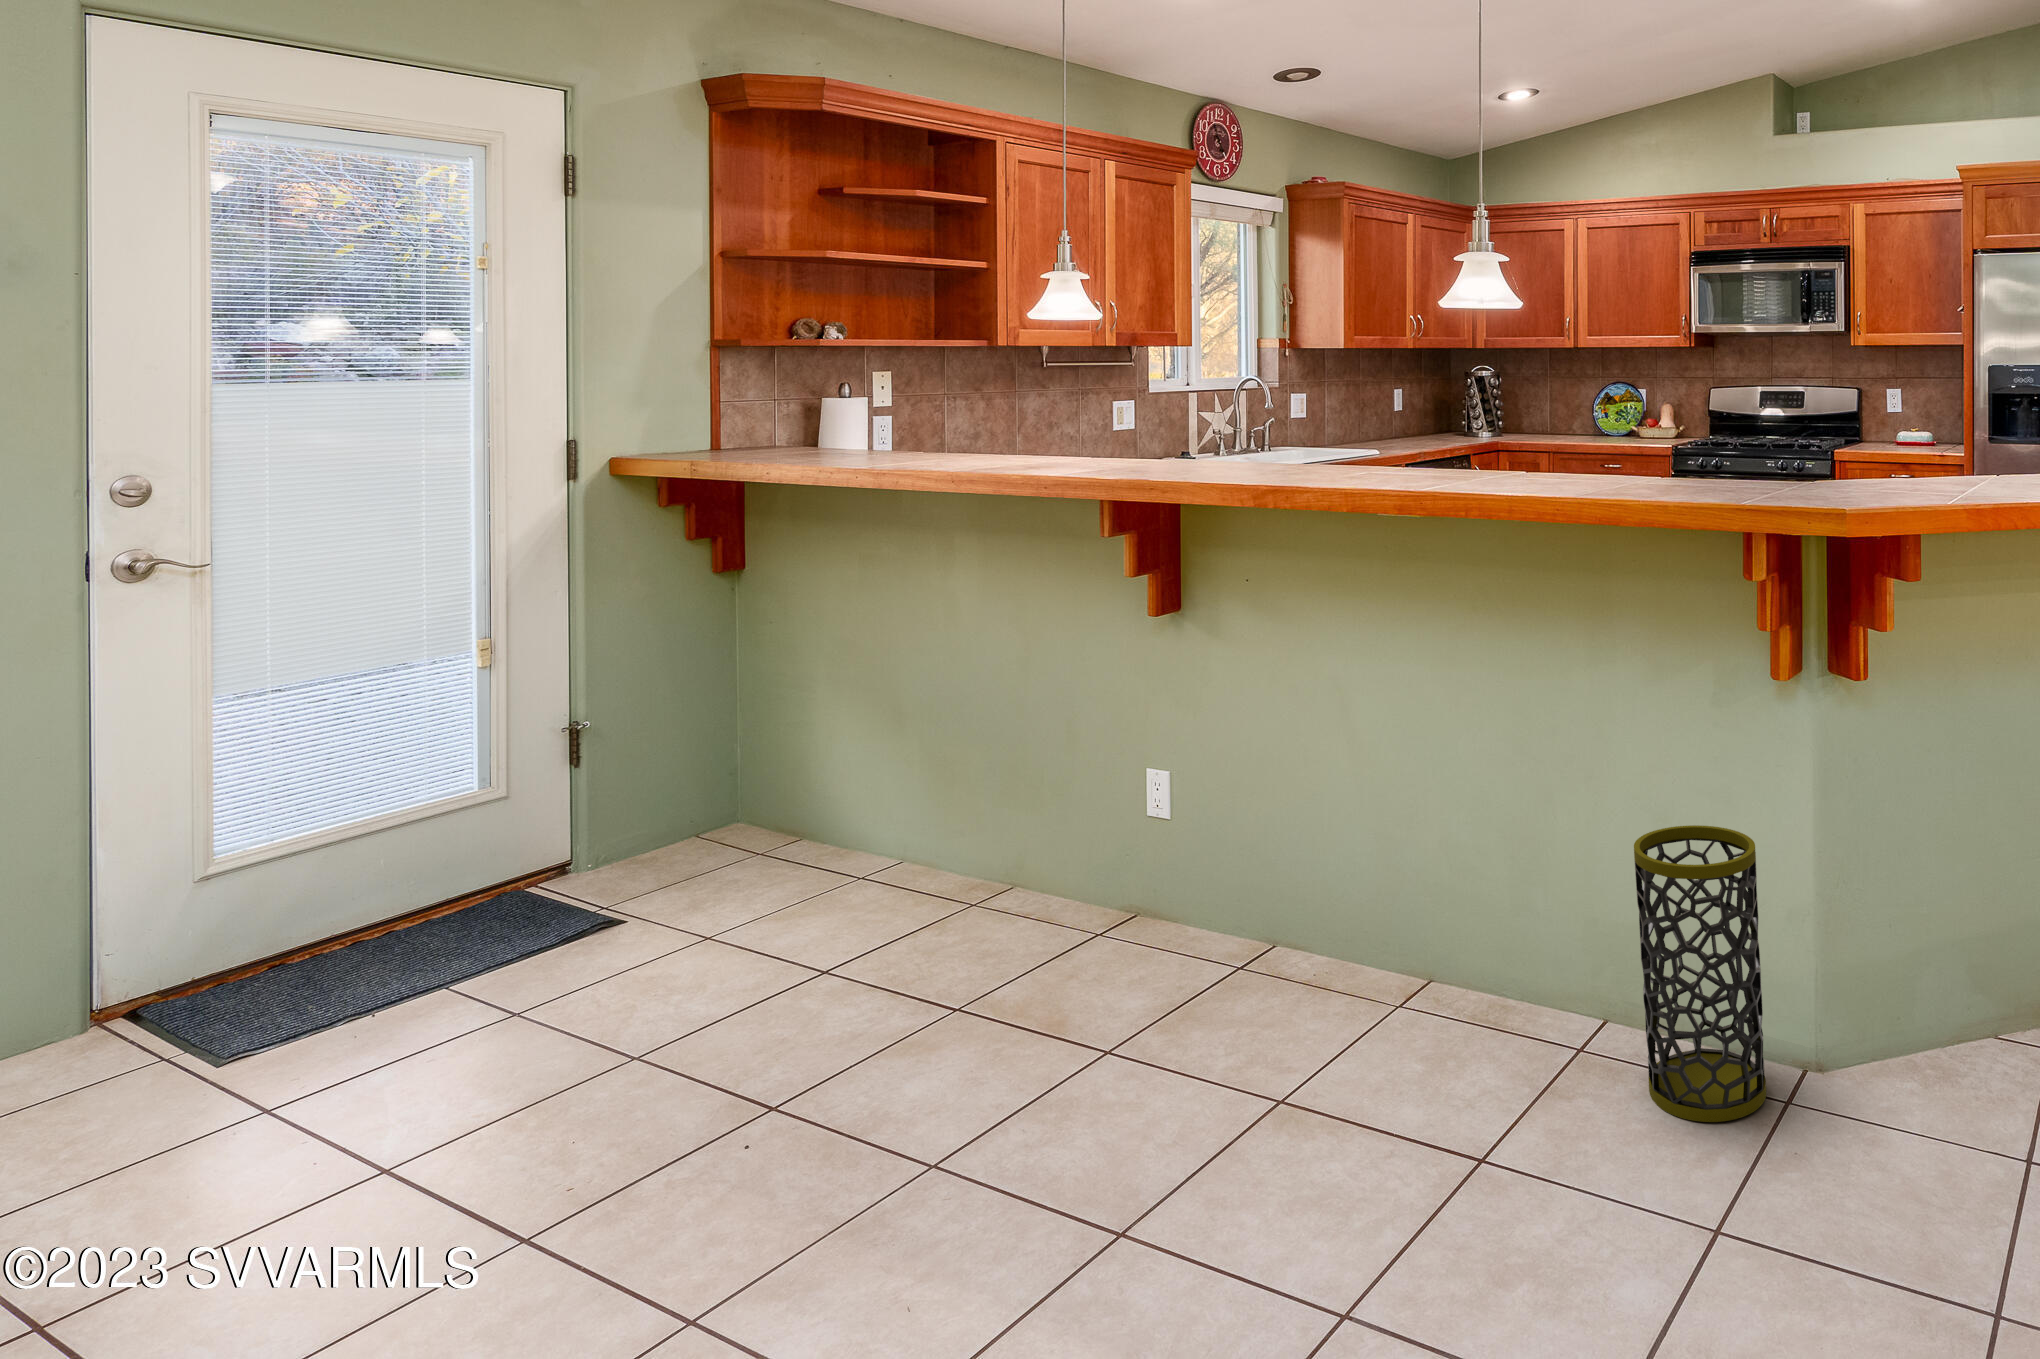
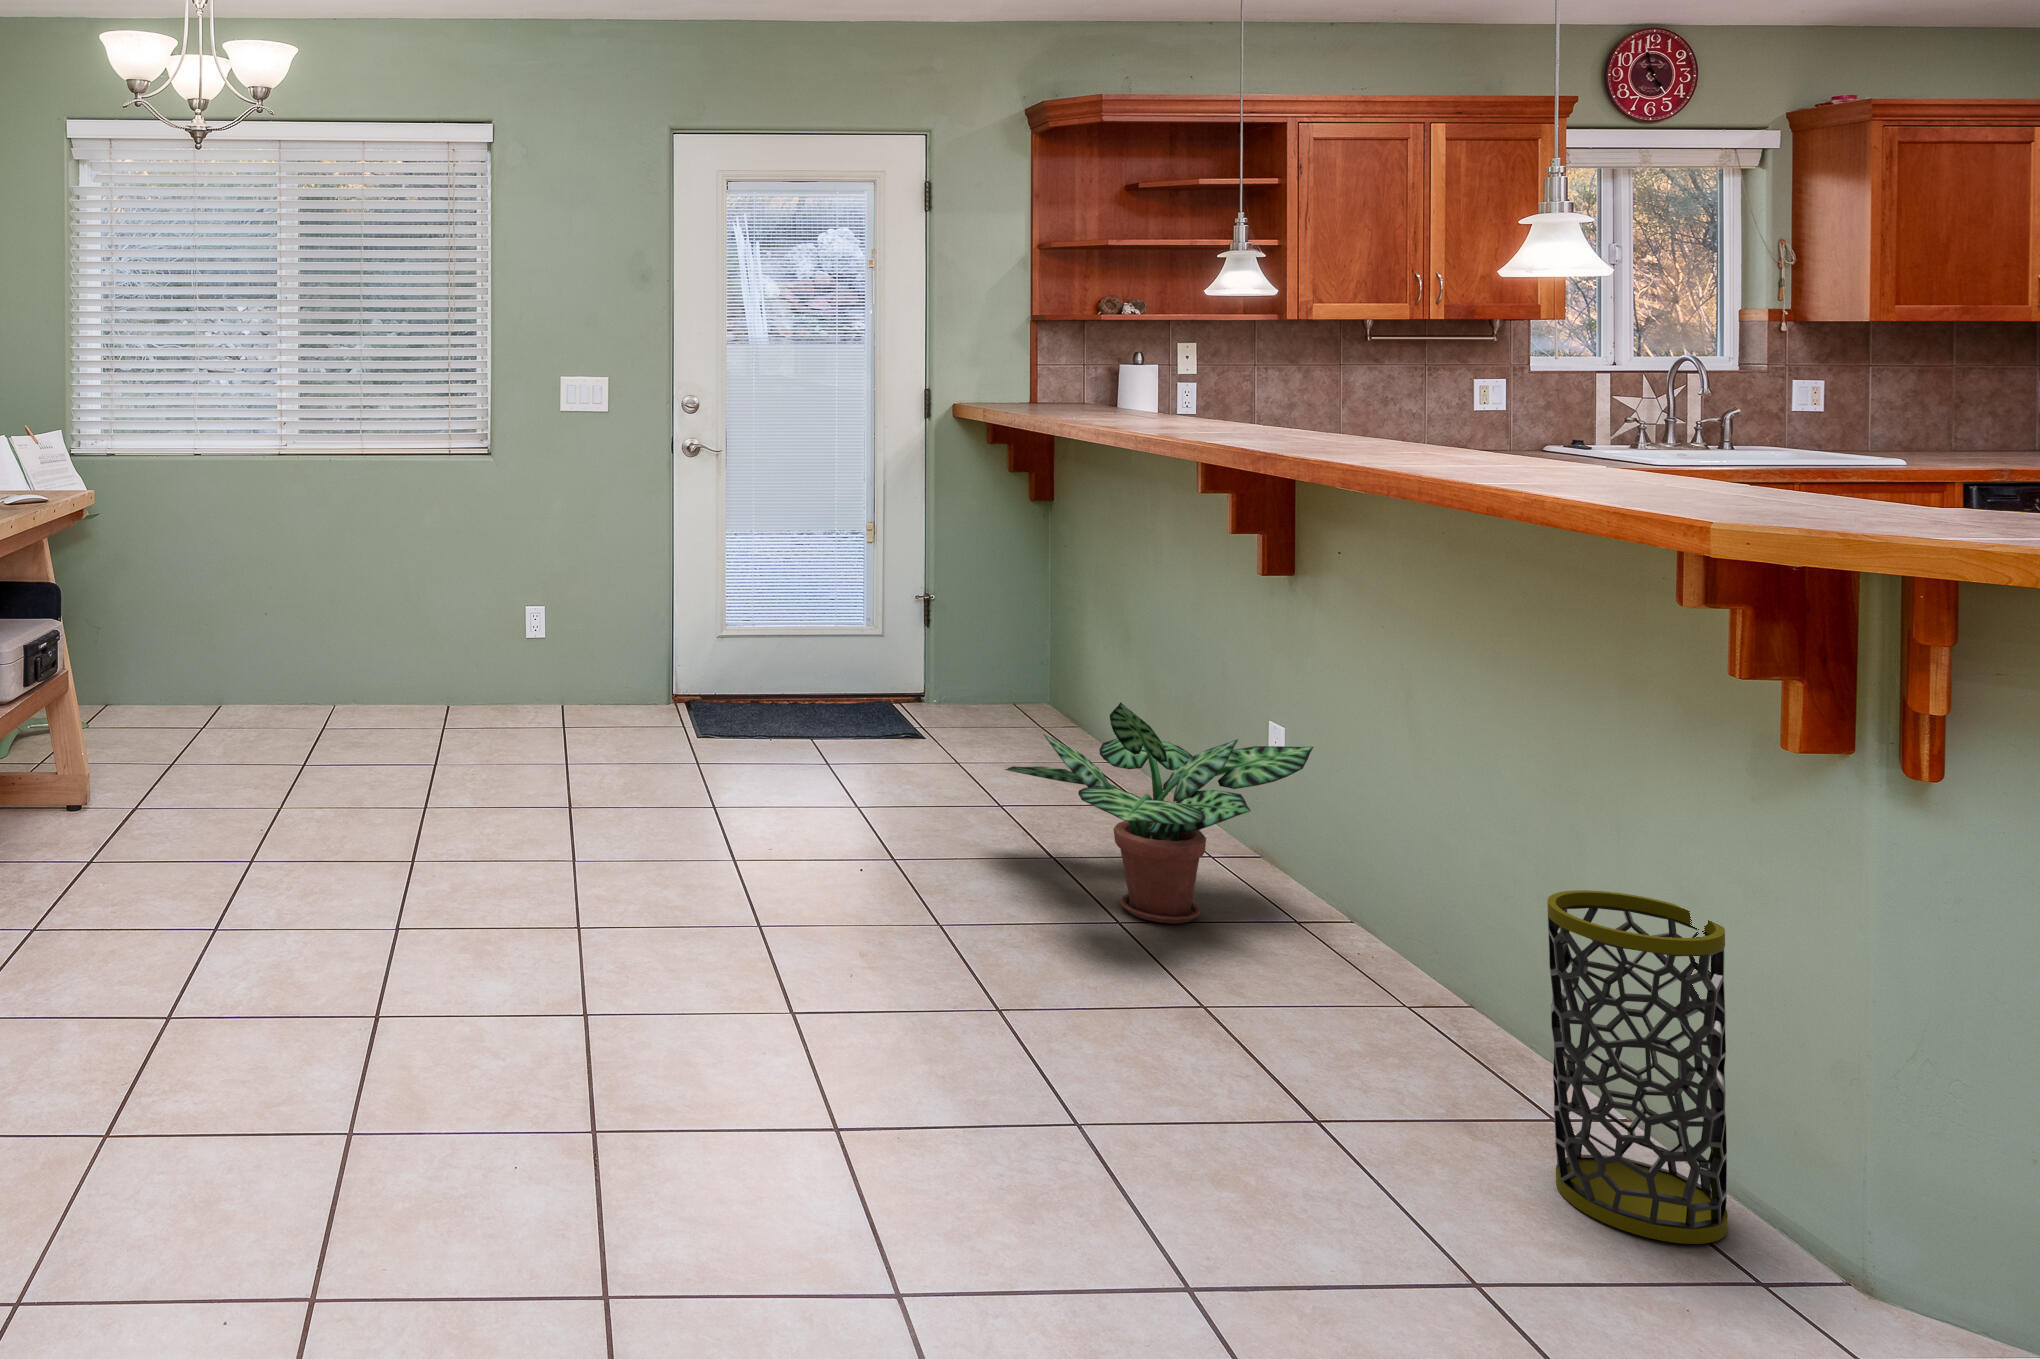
potted plant: none [904,780,1251,1038] -> present [1005,702,1314,924]

